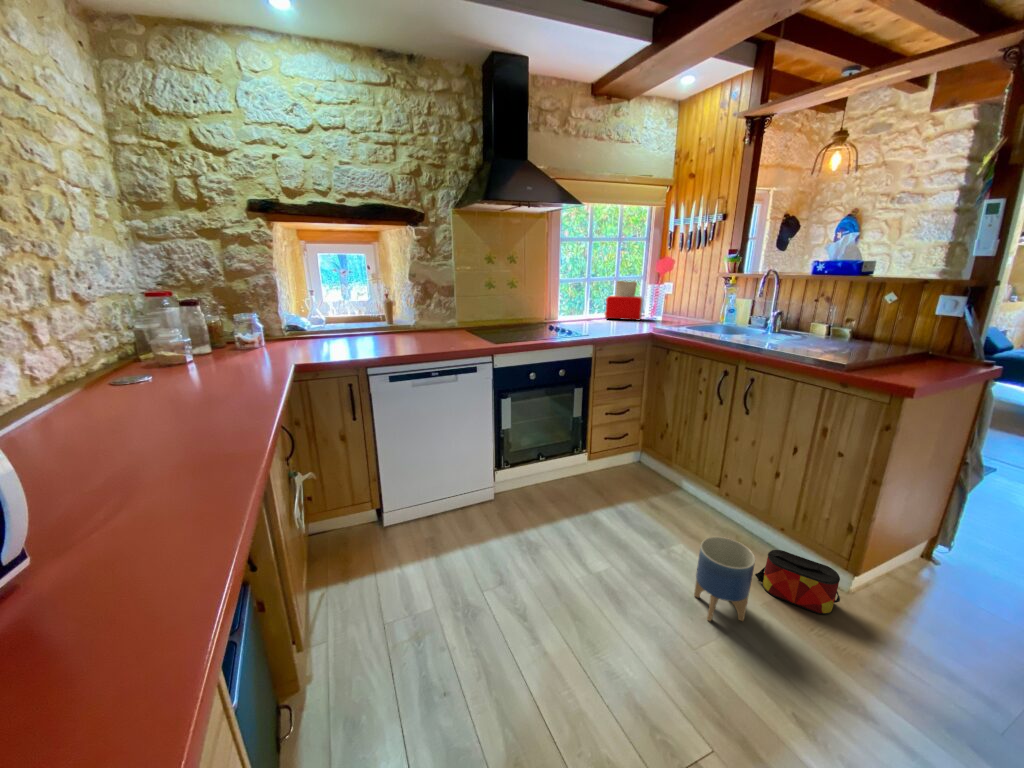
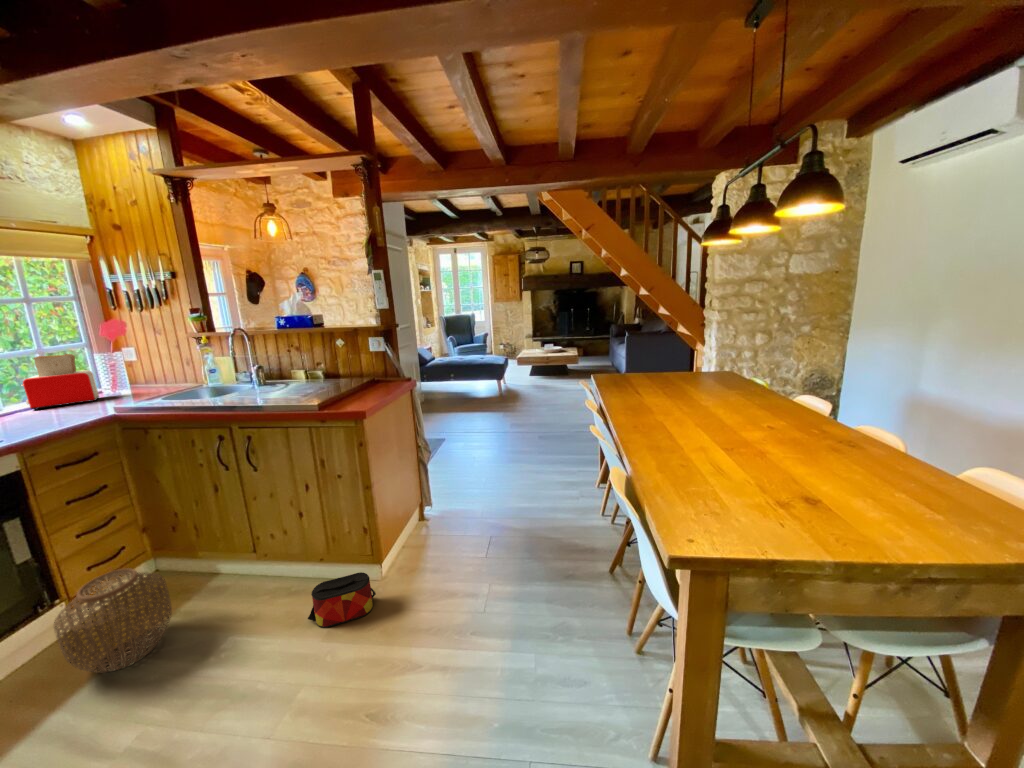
woven basket: none [588,447,653,520] -> present [54,568,172,673]
planter: present [694,537,755,621] -> none [237,604,306,704]

